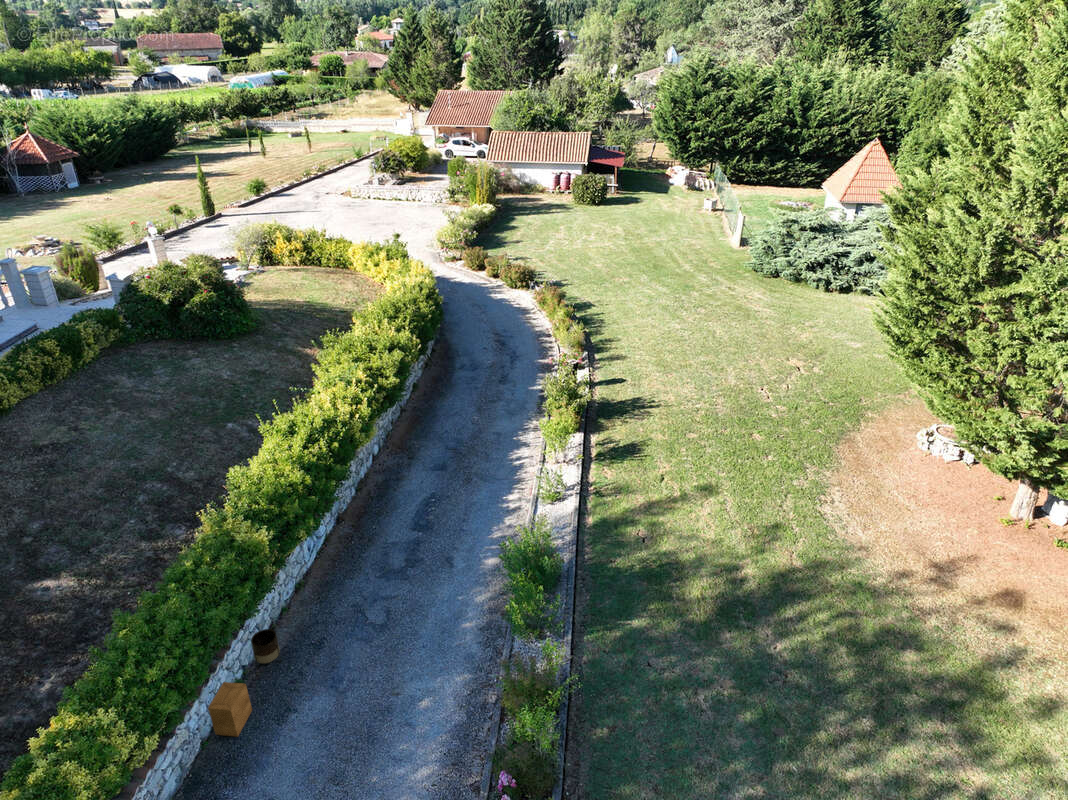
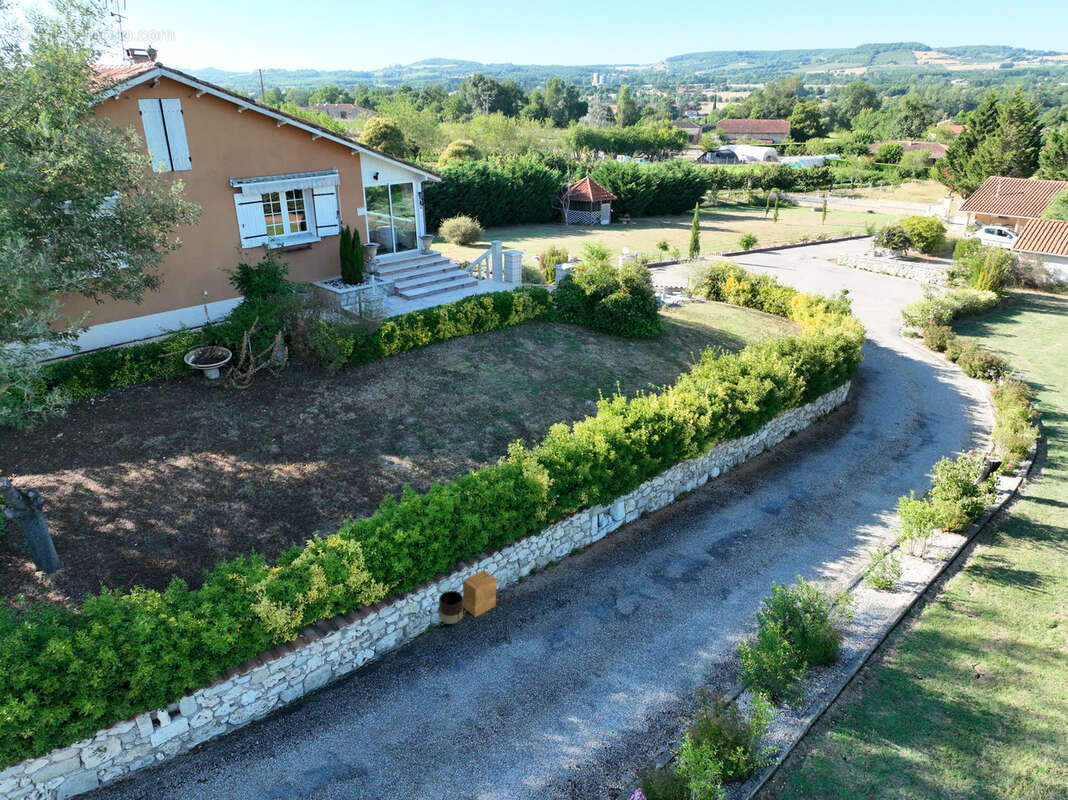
planter: present [251,629,280,666] -> present [438,591,463,624]

